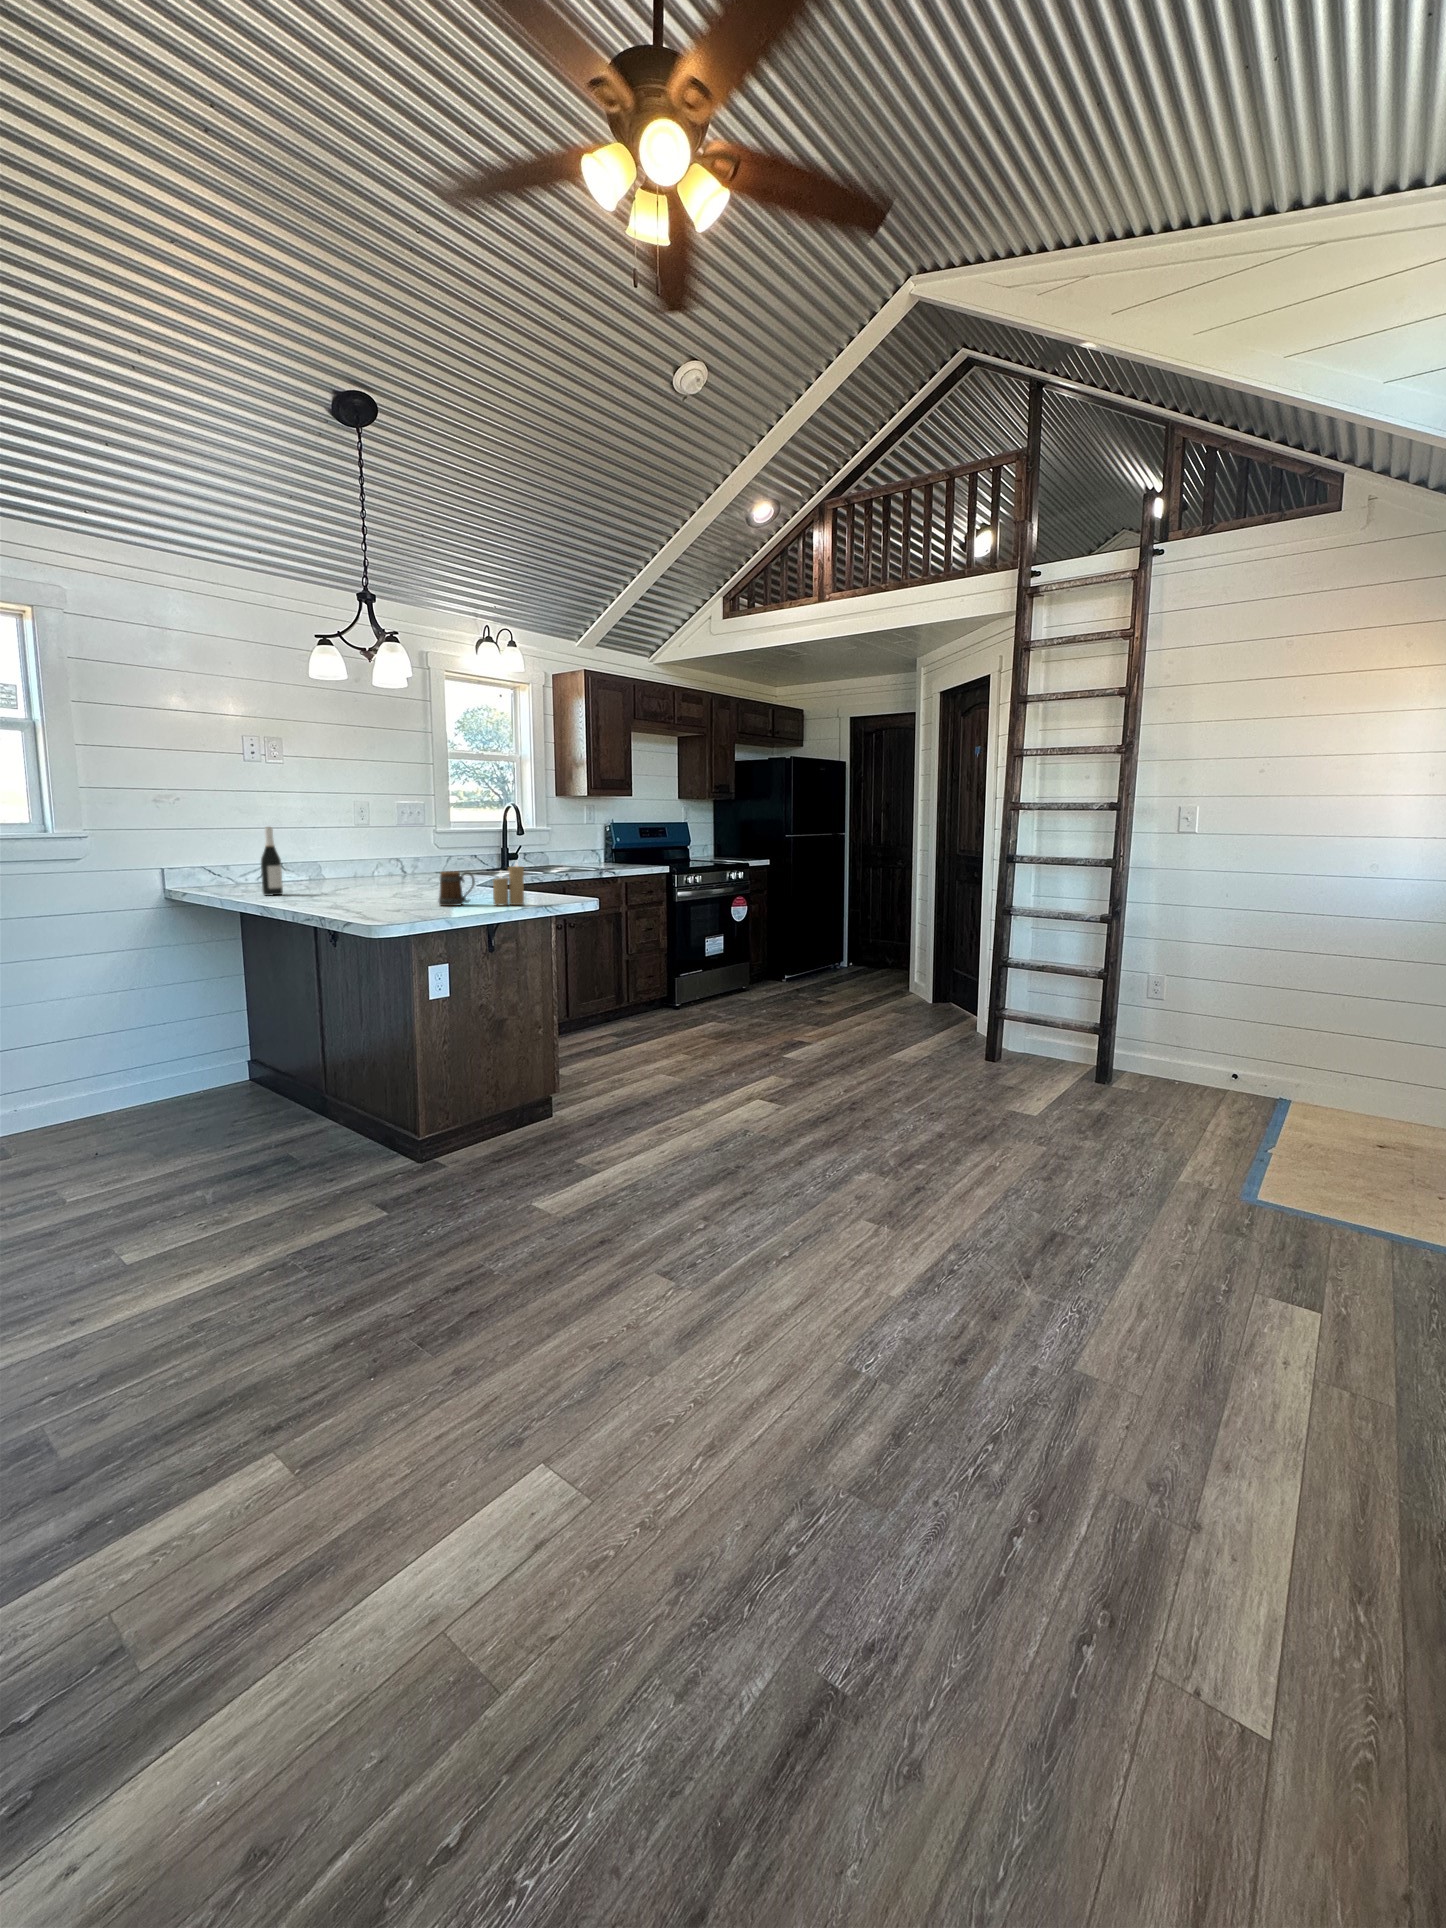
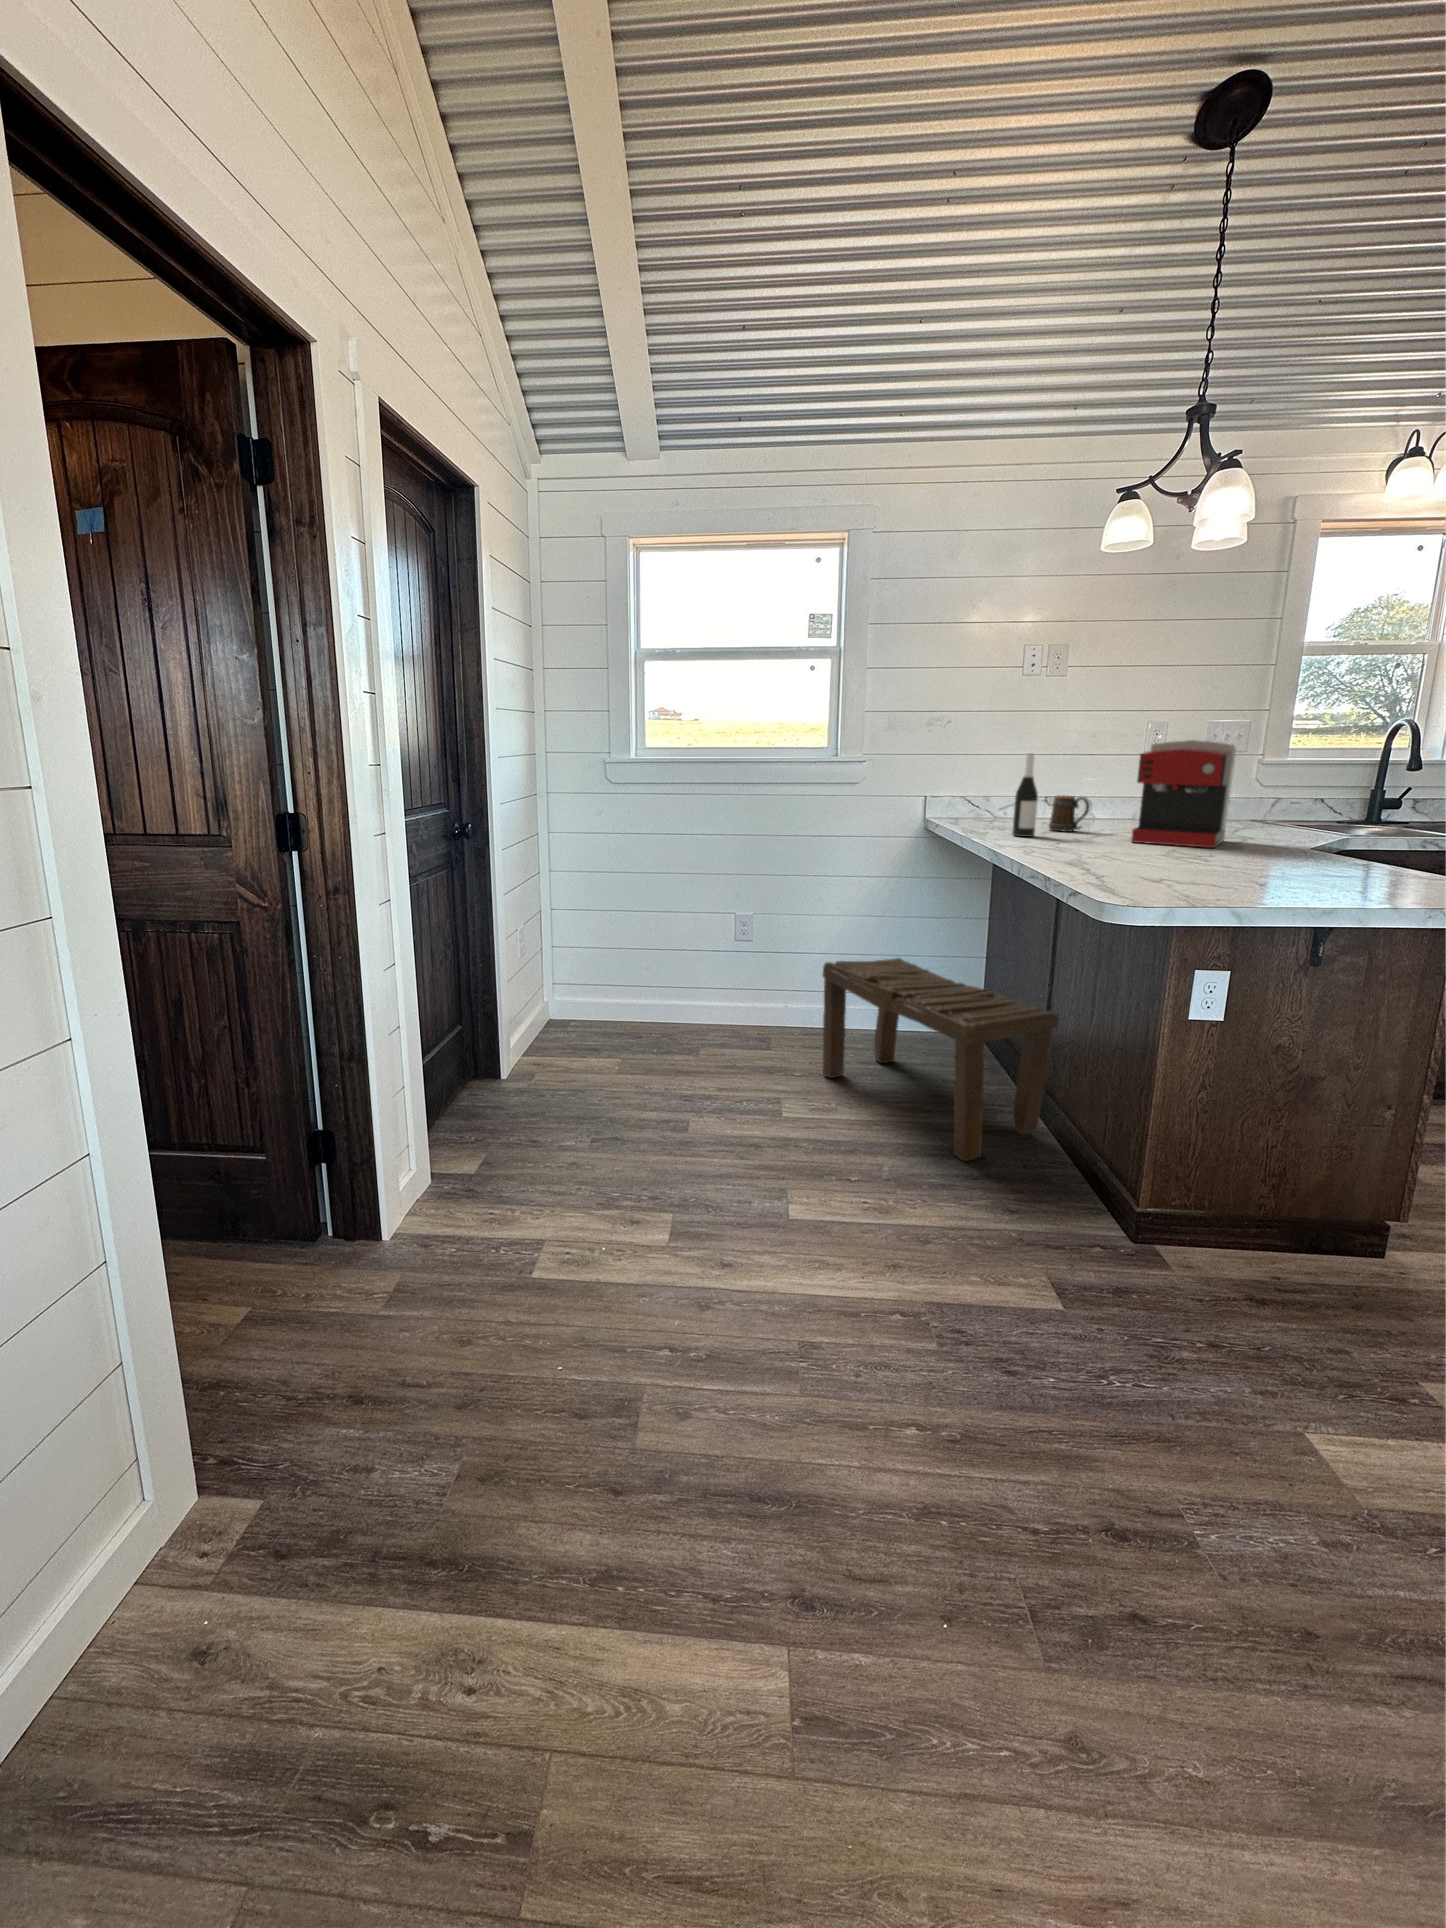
coffee maker: none [358,816,423,892] -> present [1131,740,1236,848]
candle: present [493,862,524,906] -> none [1334,820,1412,898]
mug: present [439,871,475,906] -> present [1049,795,1089,832]
bench: none [78,1022,335,1167] -> present [823,958,1059,1161]

